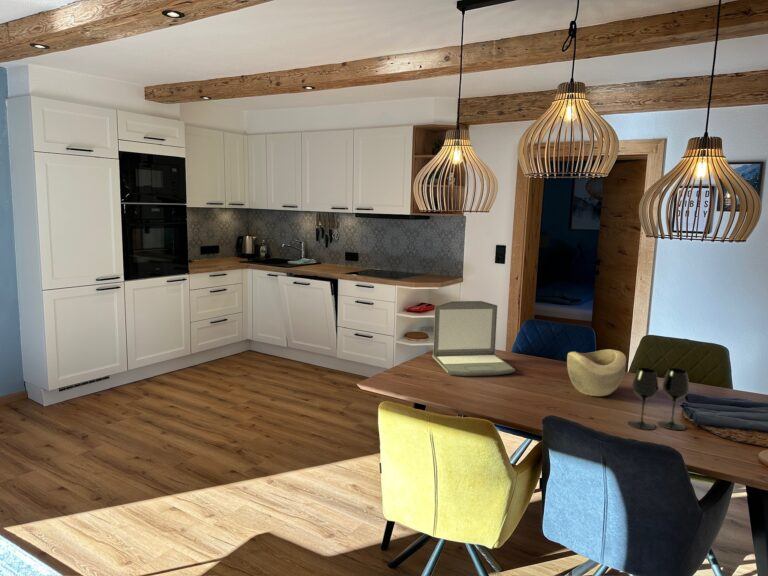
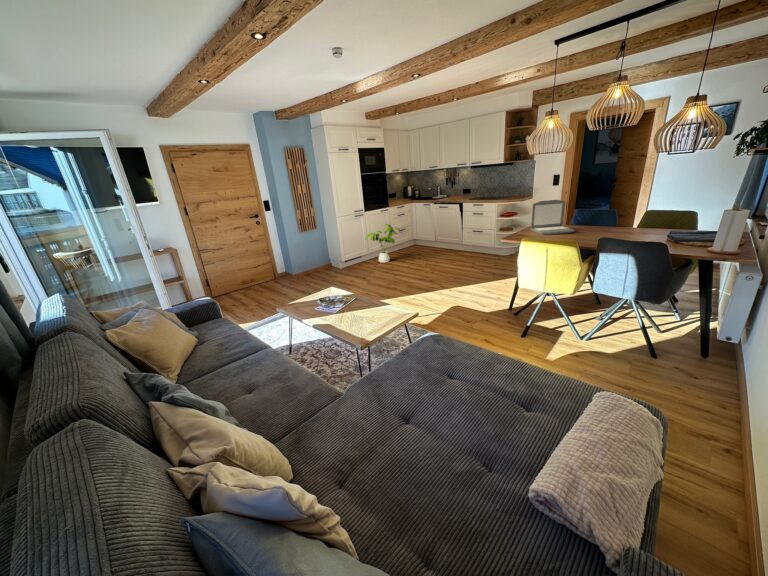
house plant: none [118,310,202,392] -> present [366,224,401,263]
decorative bowl: present [567,349,626,396] -> none [605,215,639,237]
wine glass: present [628,368,689,430] -> none [639,217,673,246]

